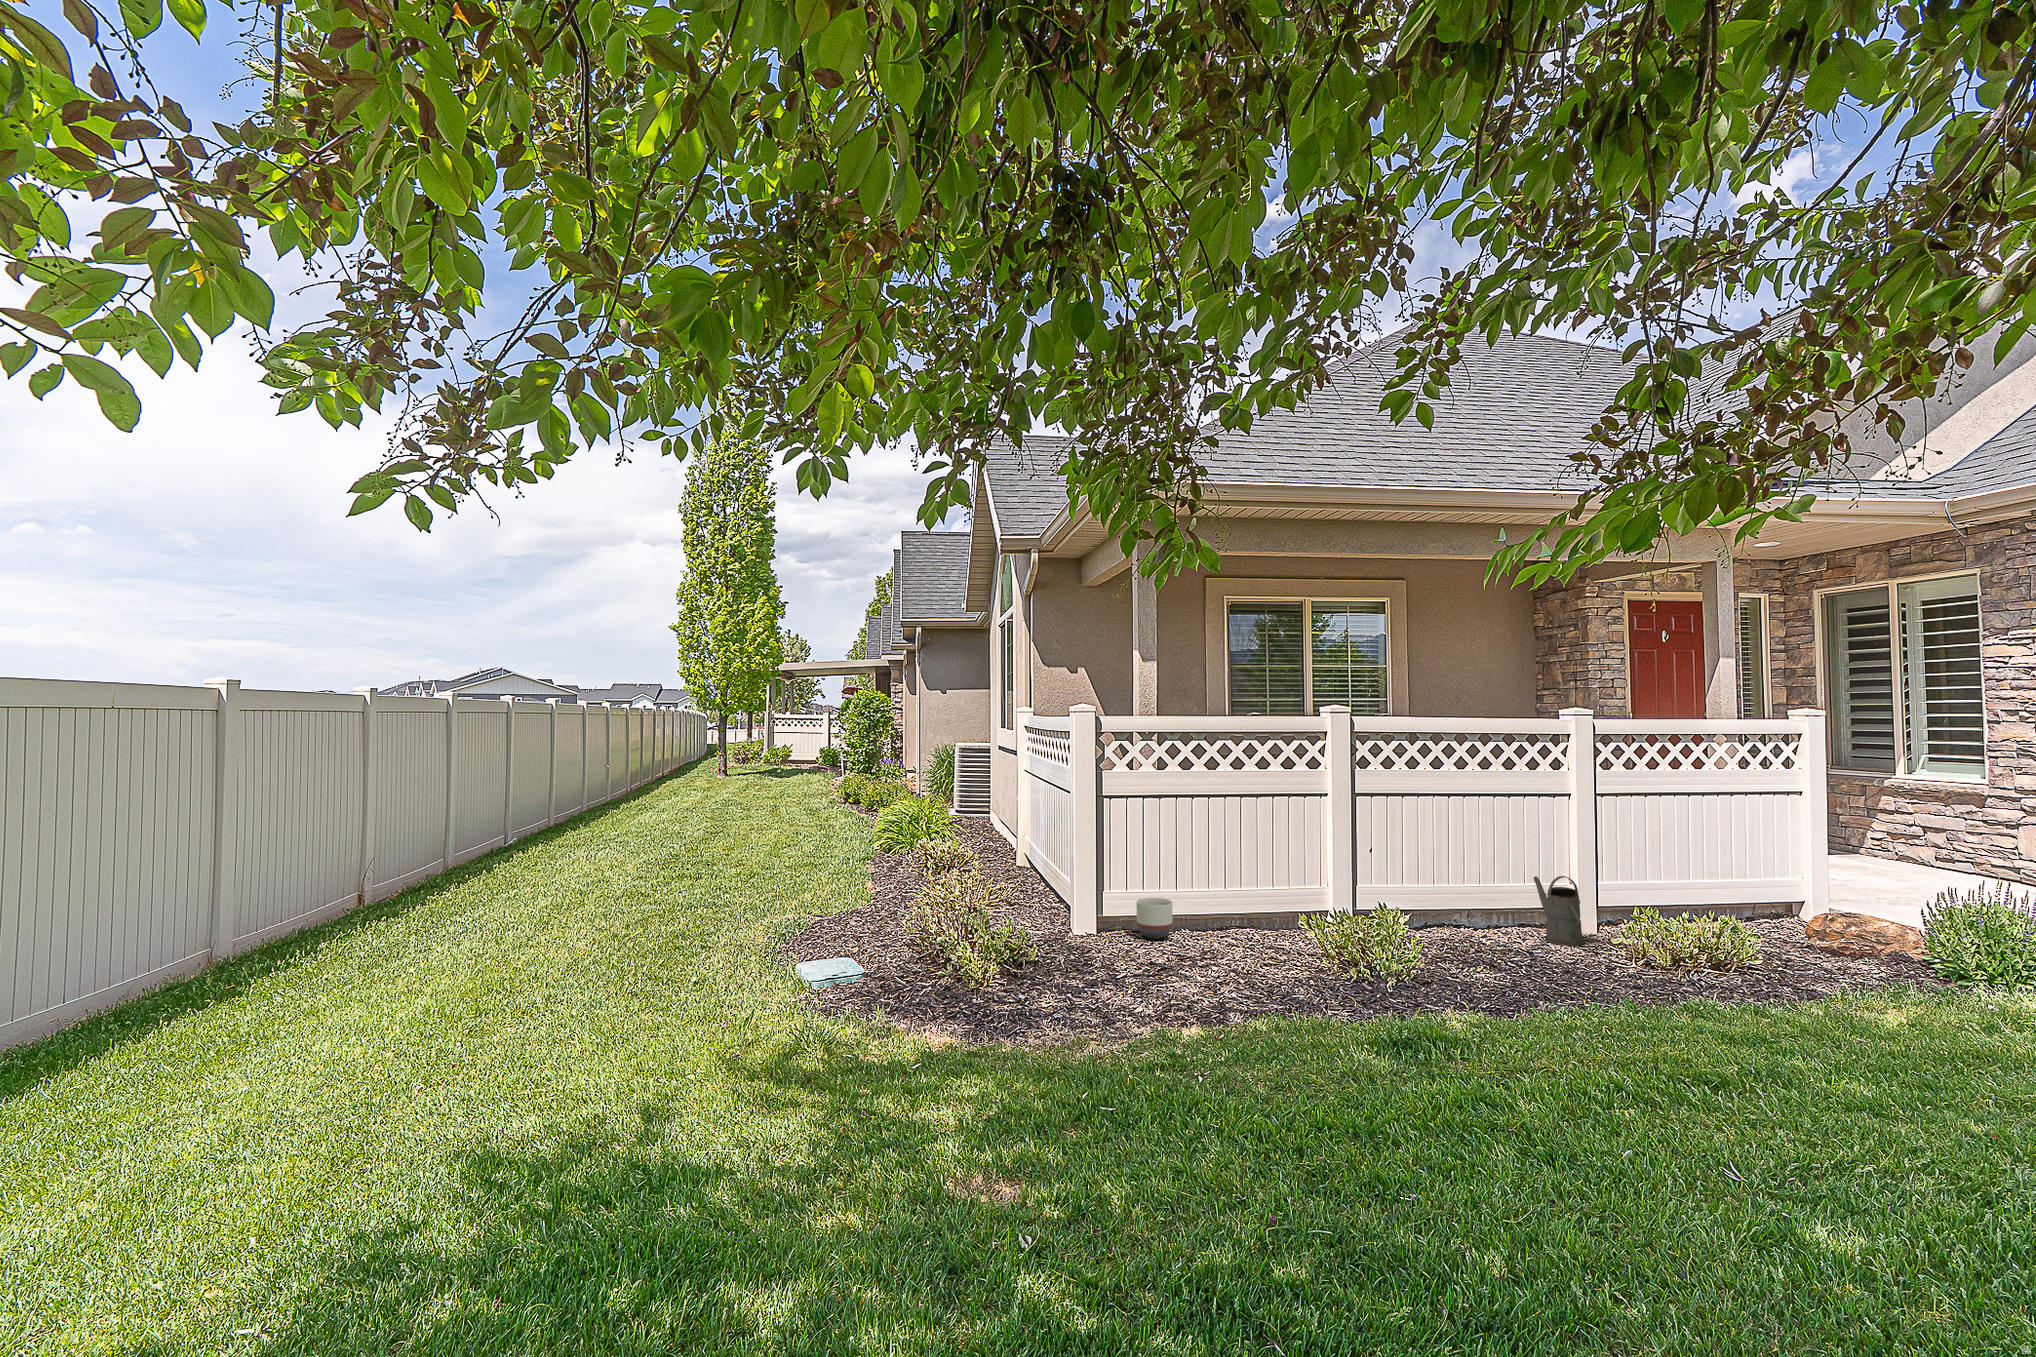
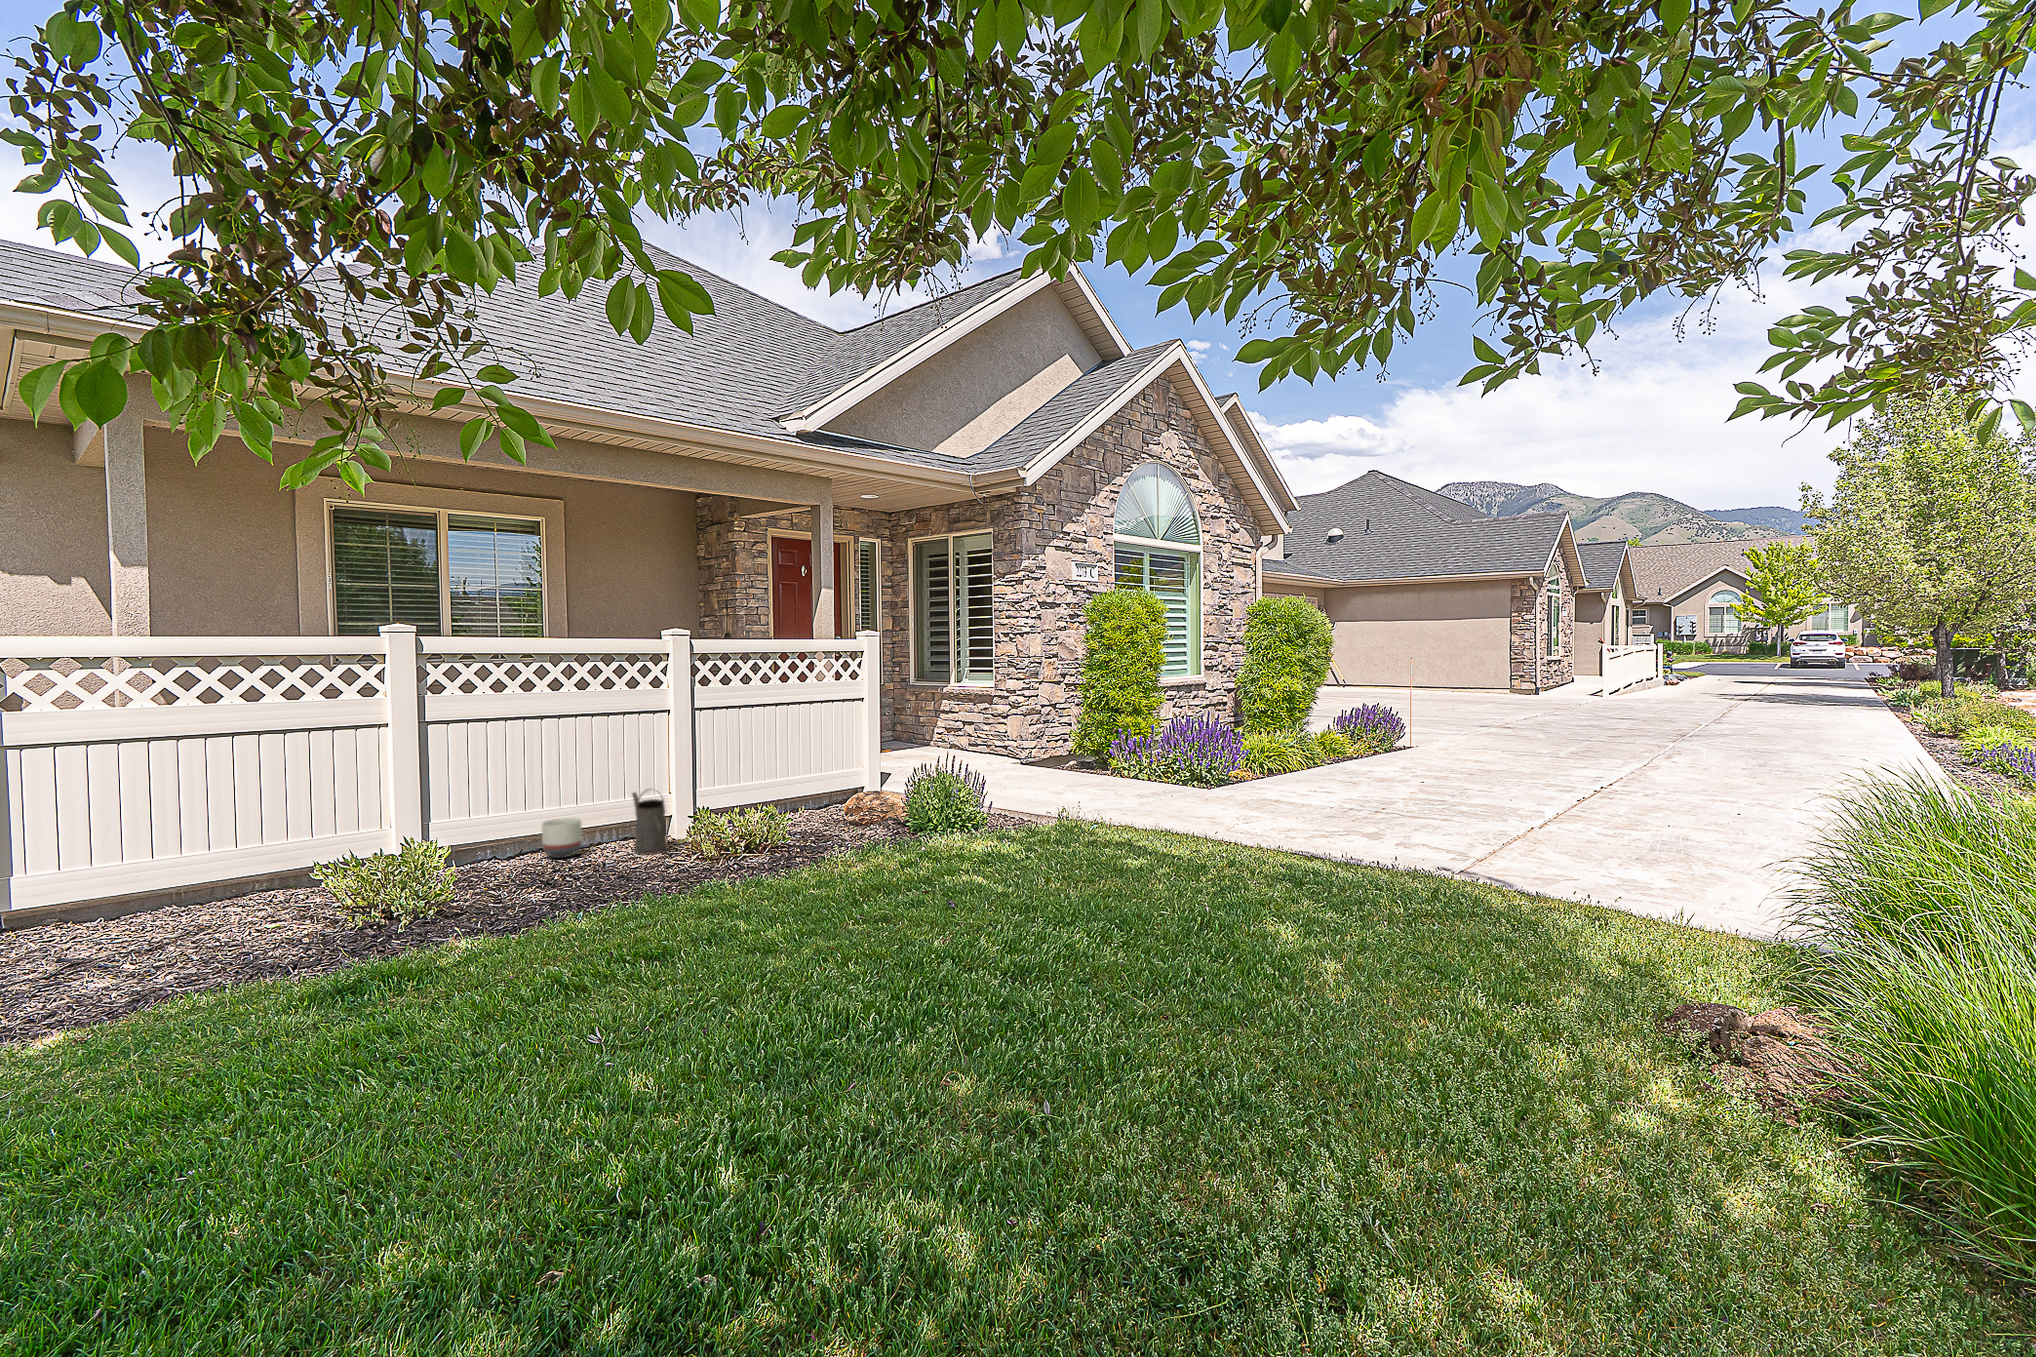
planter: present [1136,898,1173,939] -> present [542,818,582,858]

